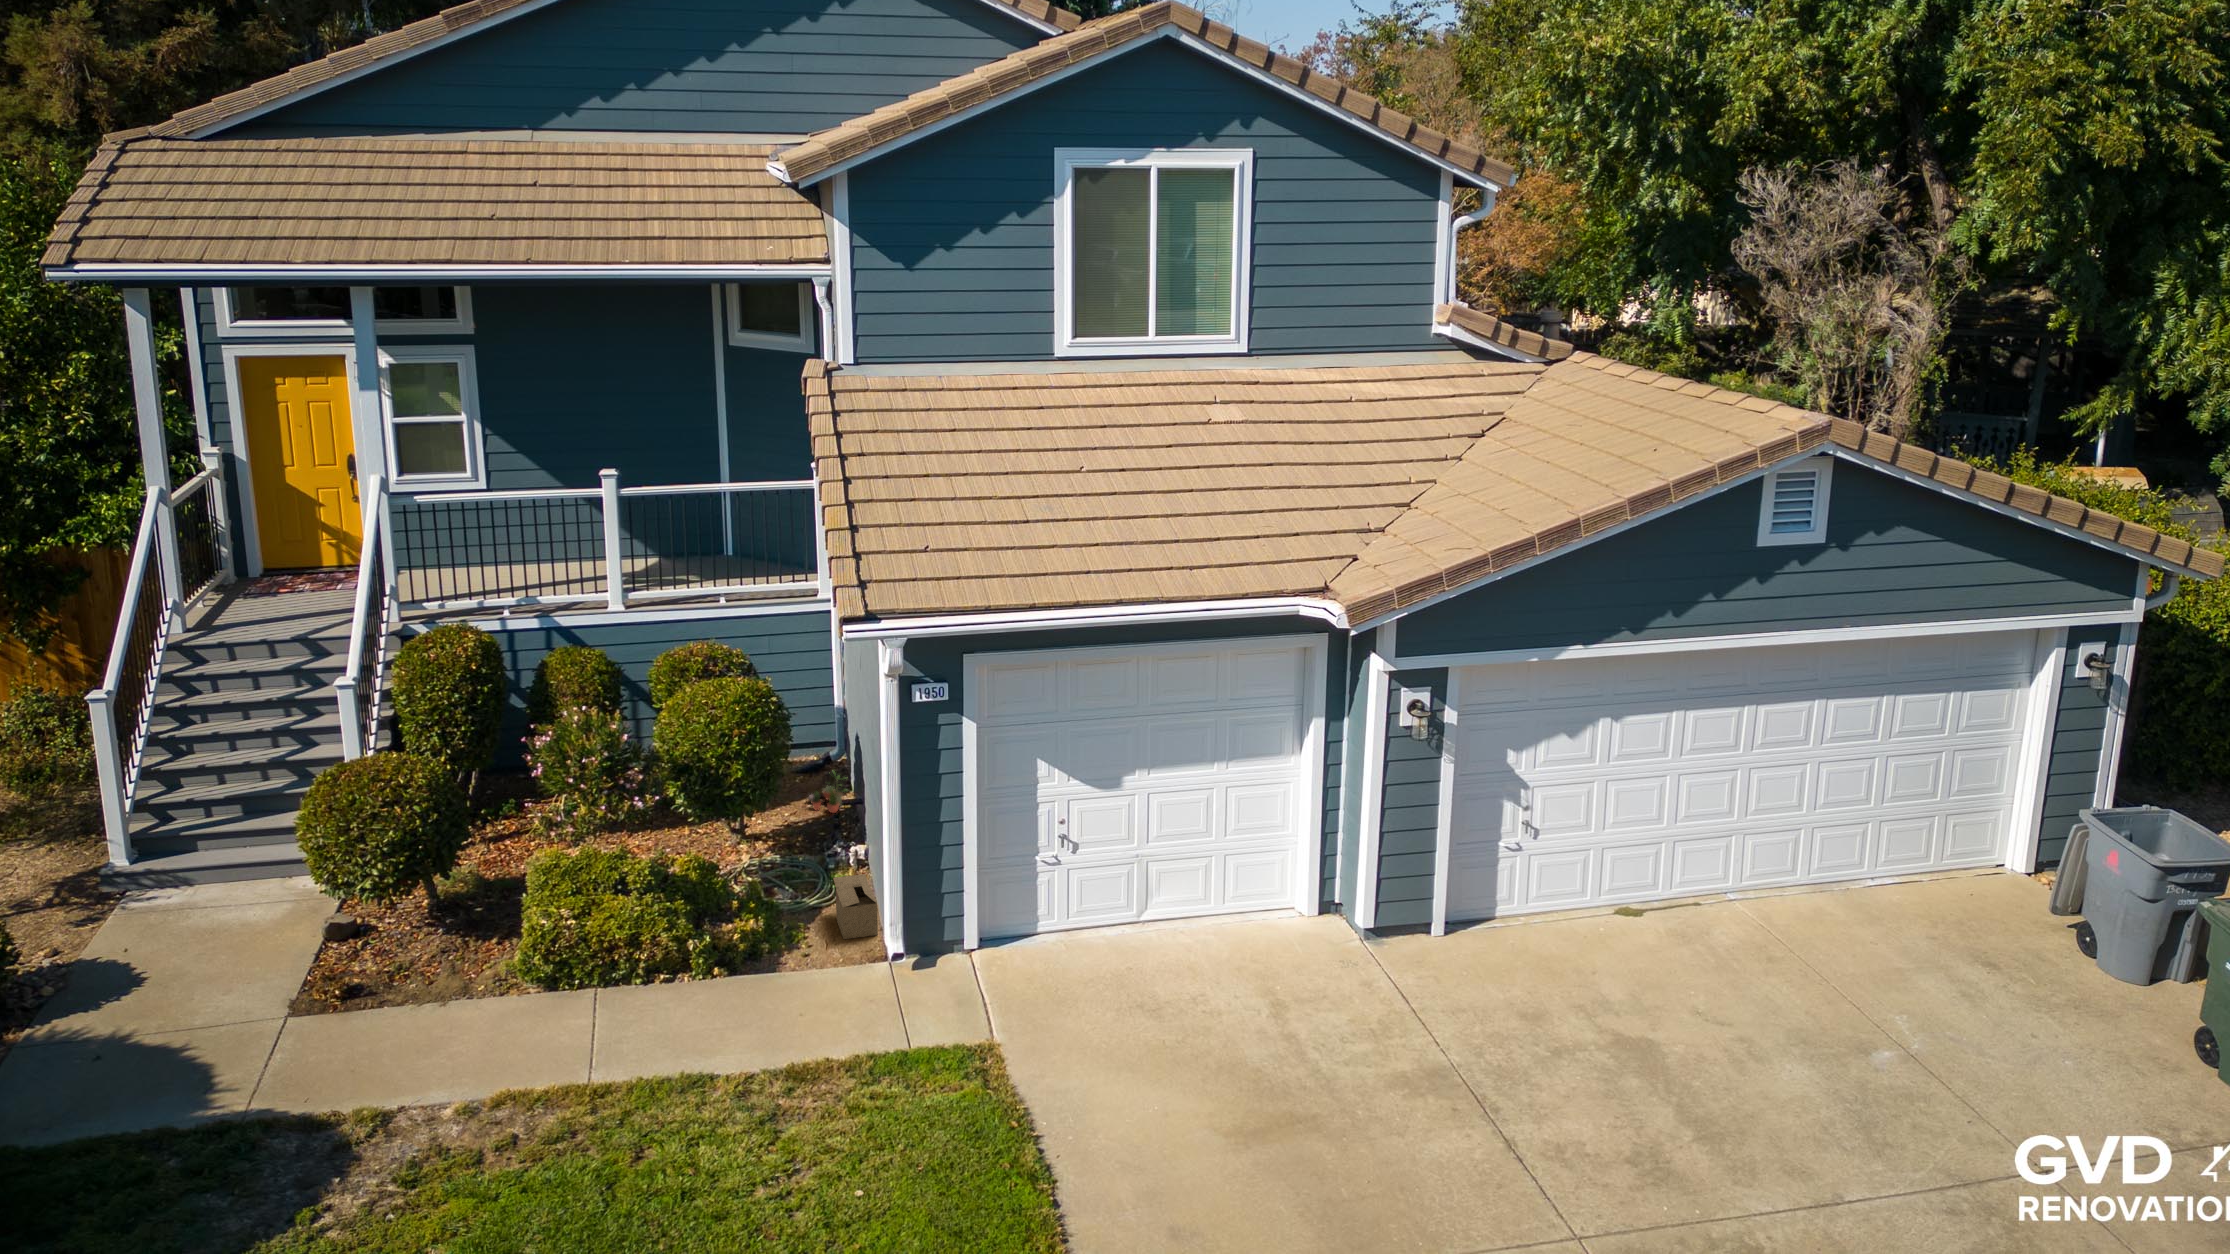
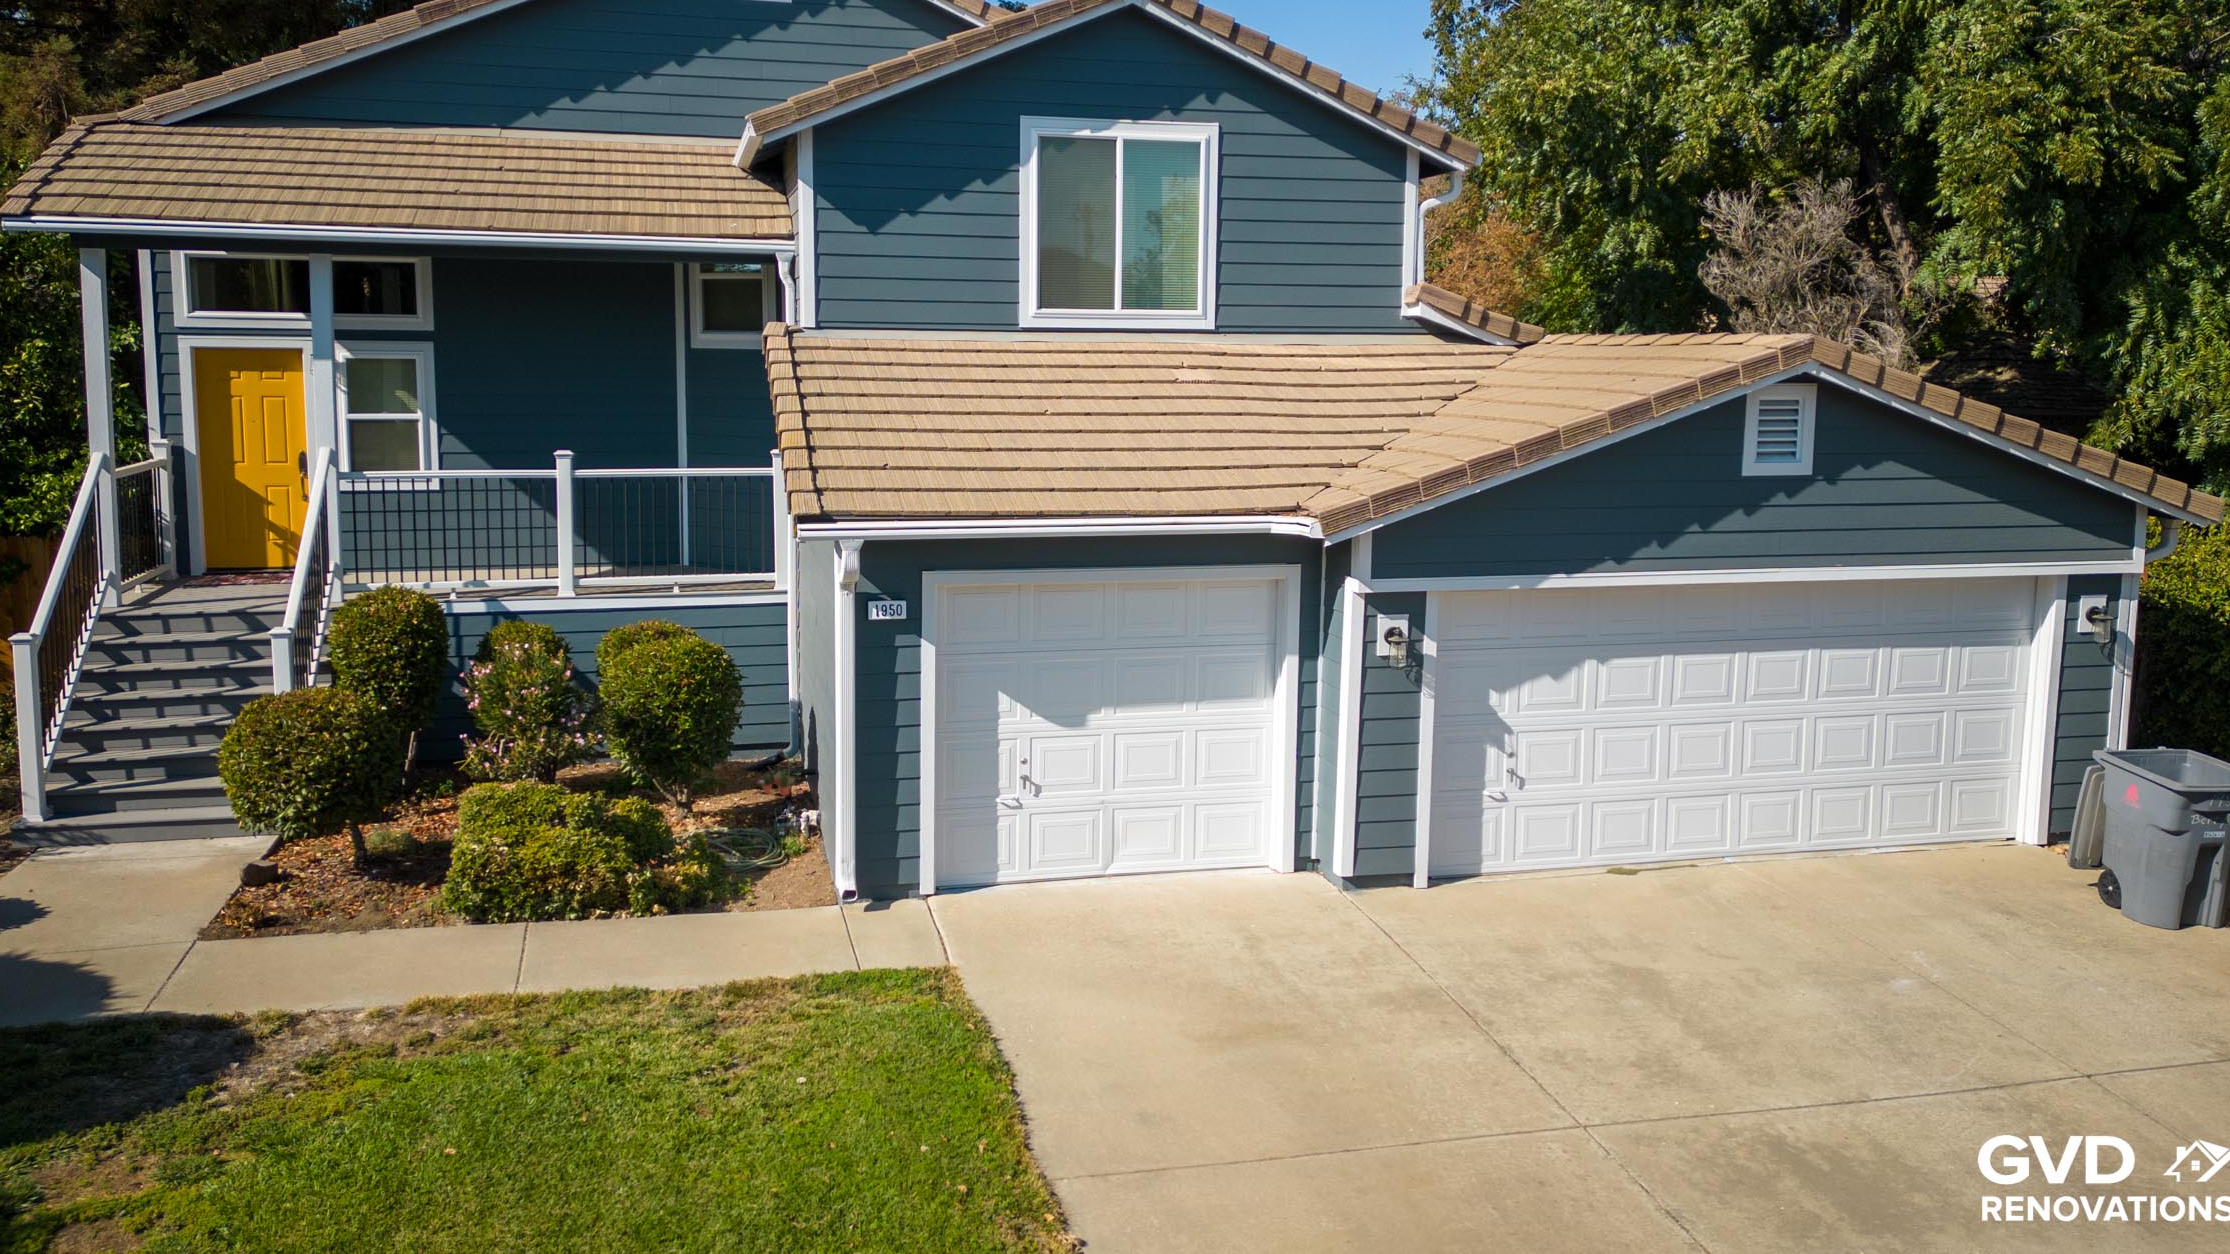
cardboard box: present [833,874,878,939] -> none [783,825,829,888]

